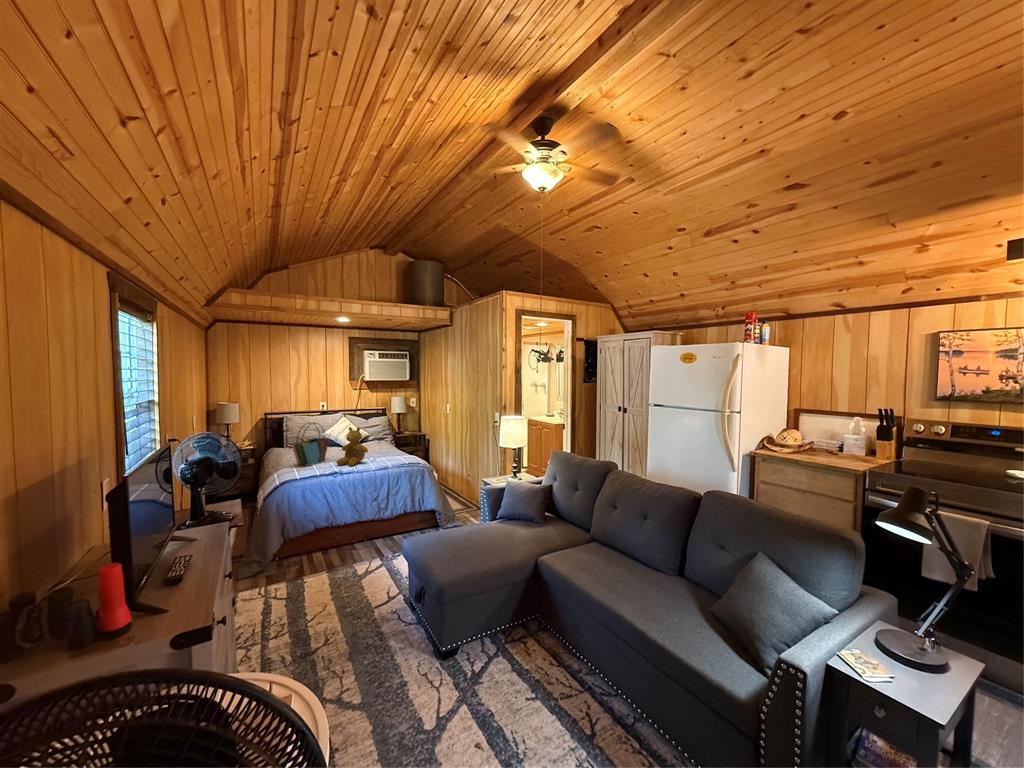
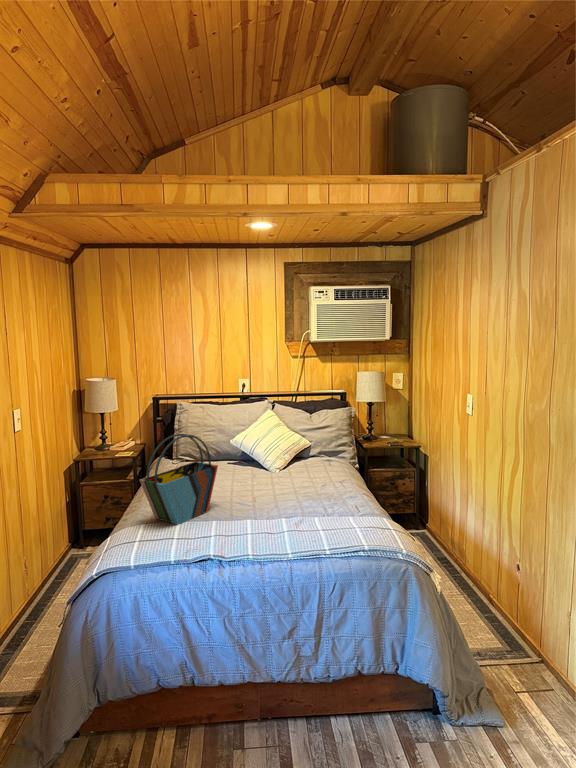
stuffed bear: present [337,427,368,466] -> none [219,451,283,542]

